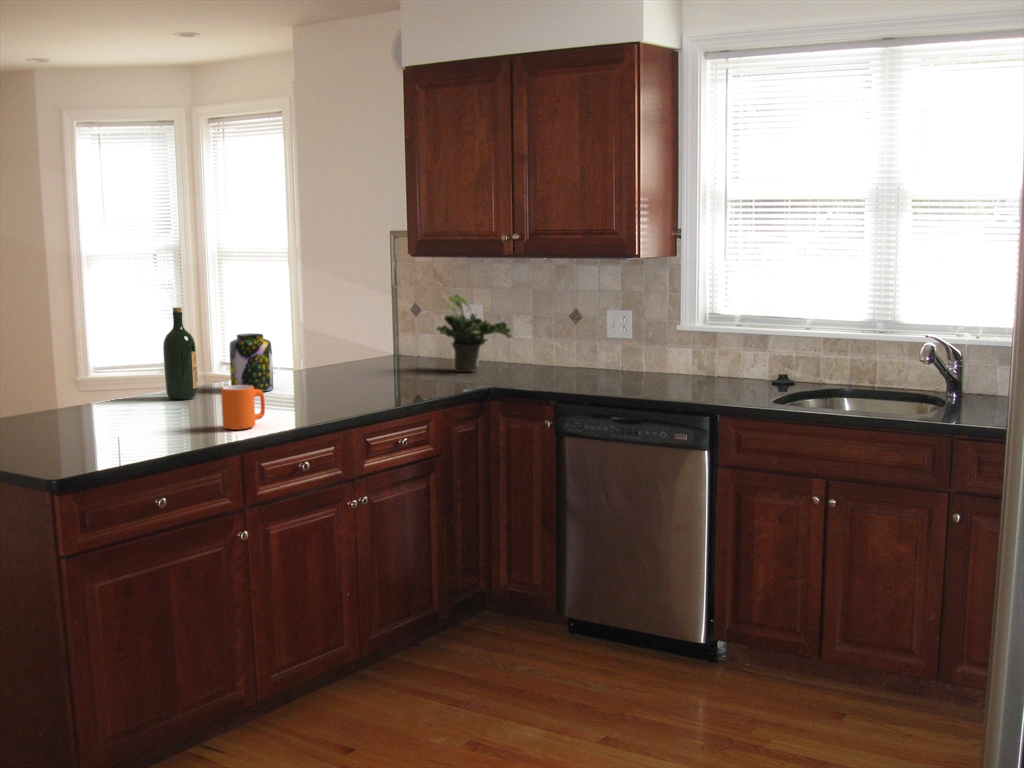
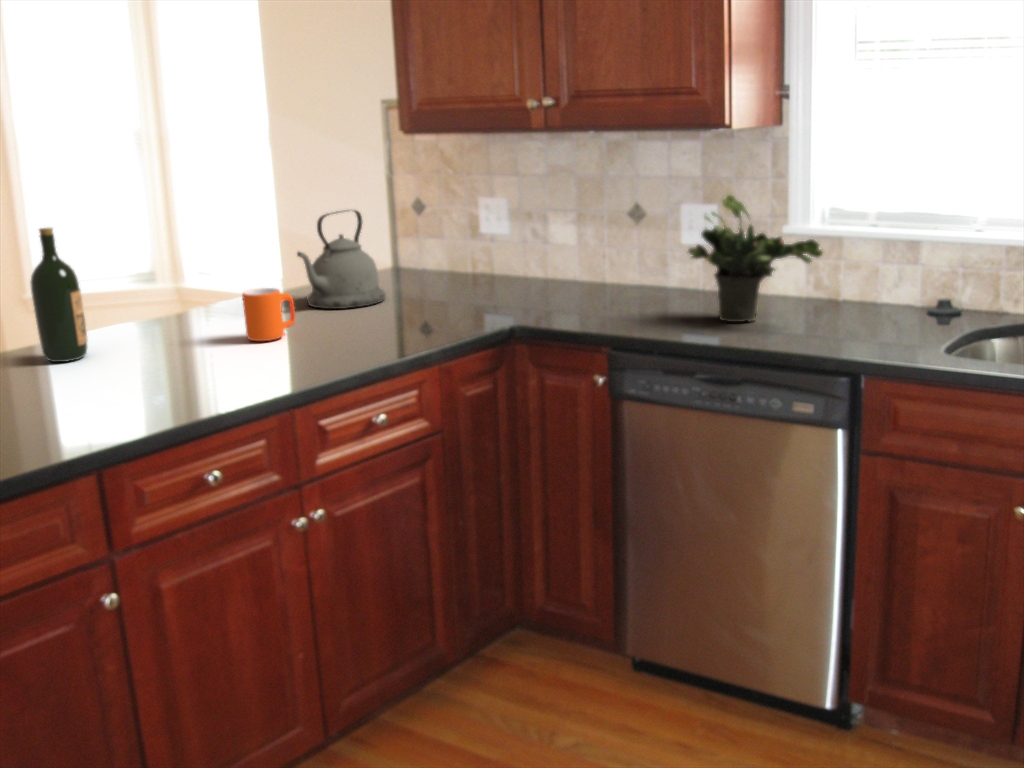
potted plant: present [436,295,512,372] -> present [688,195,823,322]
kettle: none [337,307,396,376] -> present [297,210,386,309]
jar: present [230,333,273,392] -> none [136,259,203,345]
mug: present [221,385,265,430] -> present [242,288,295,341]

